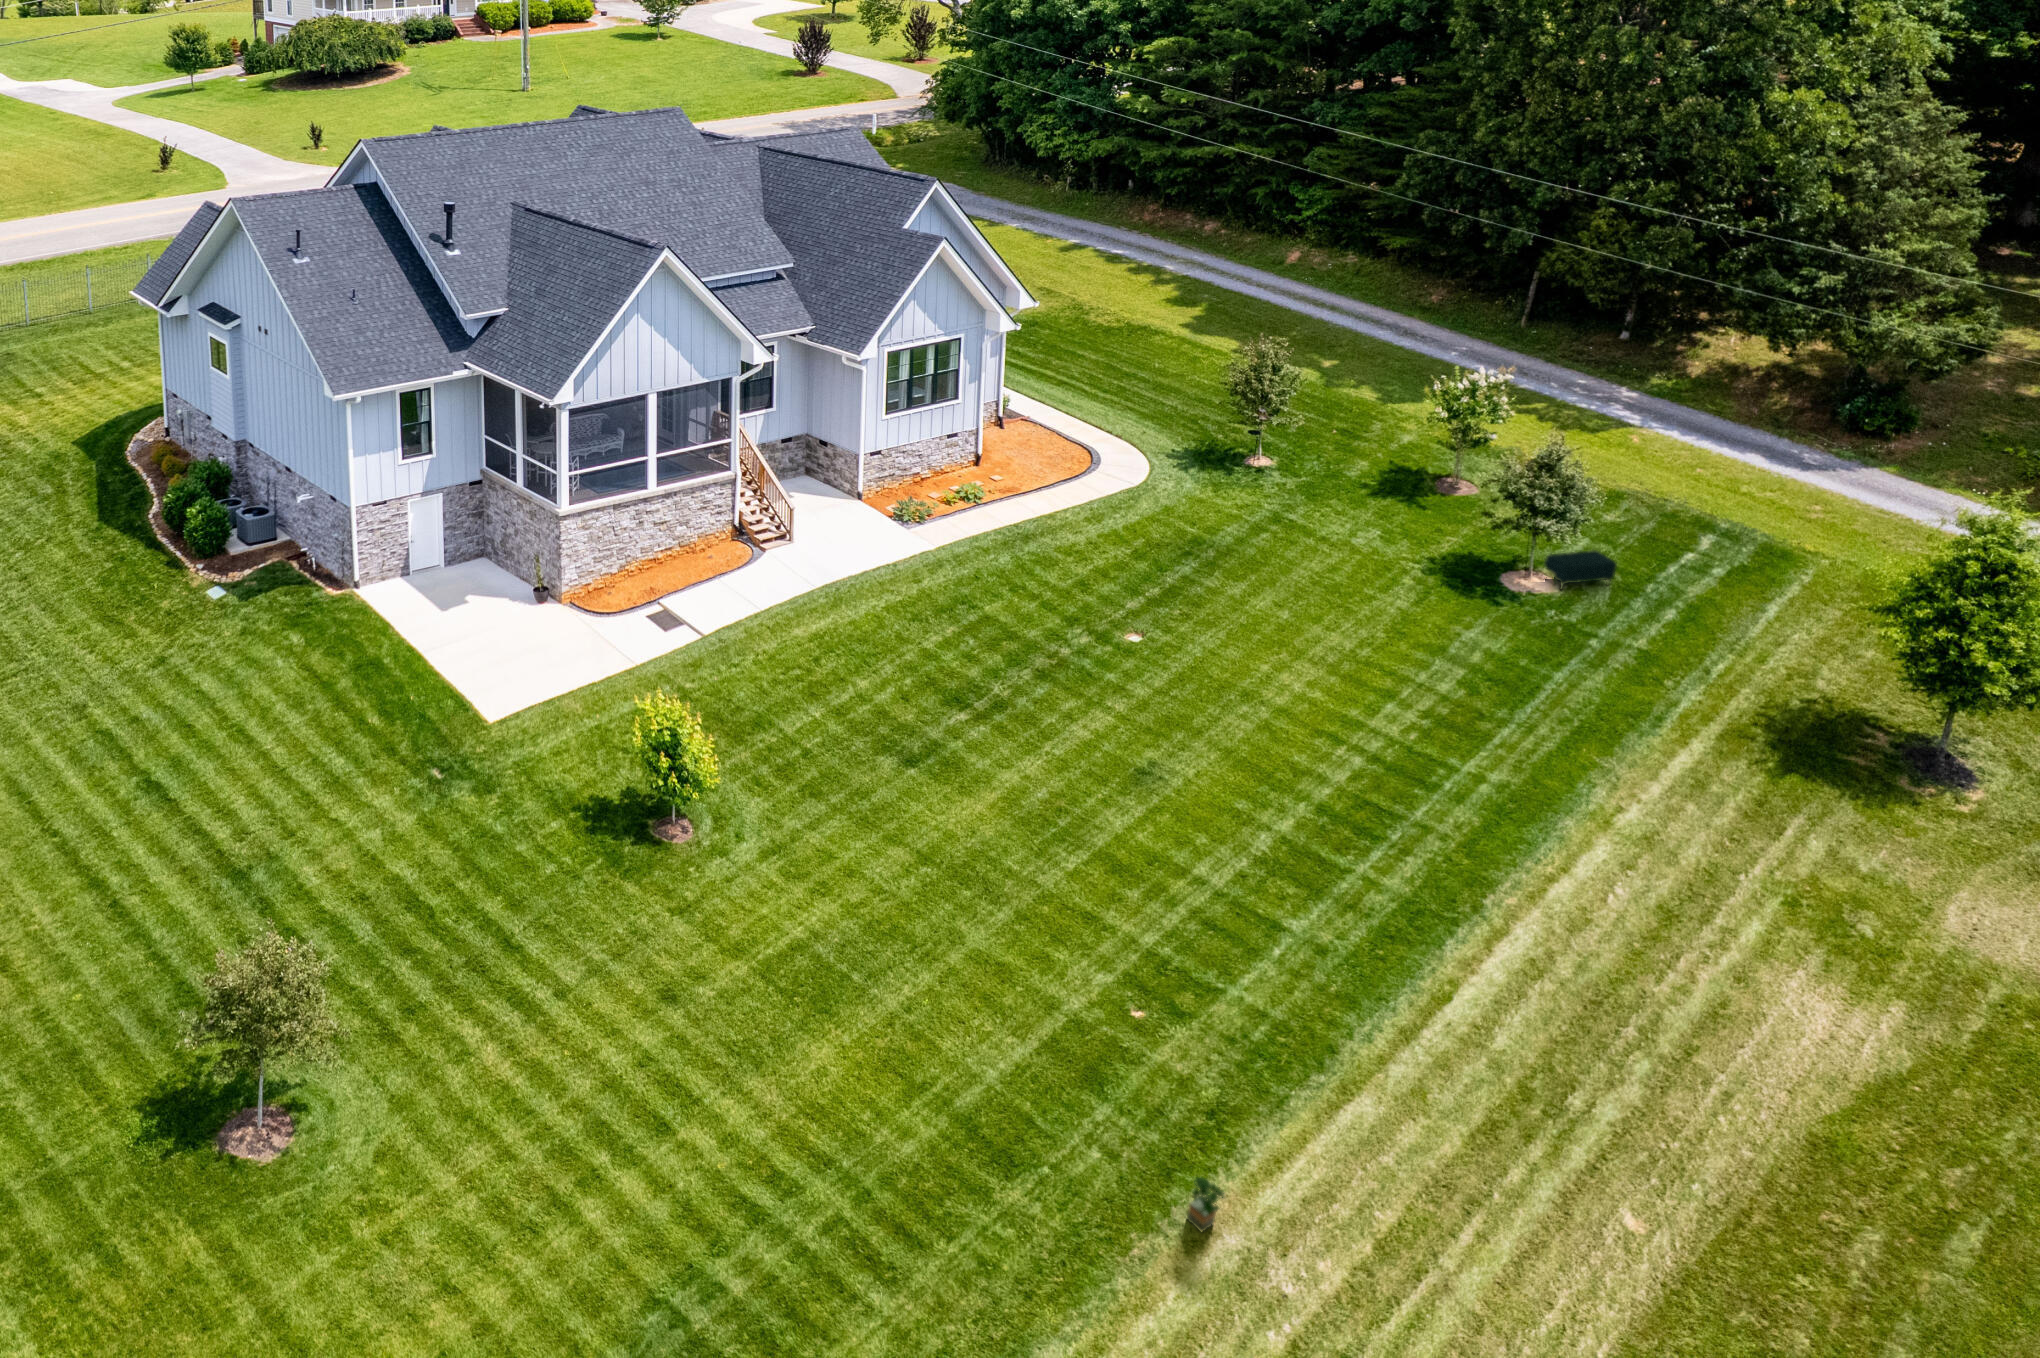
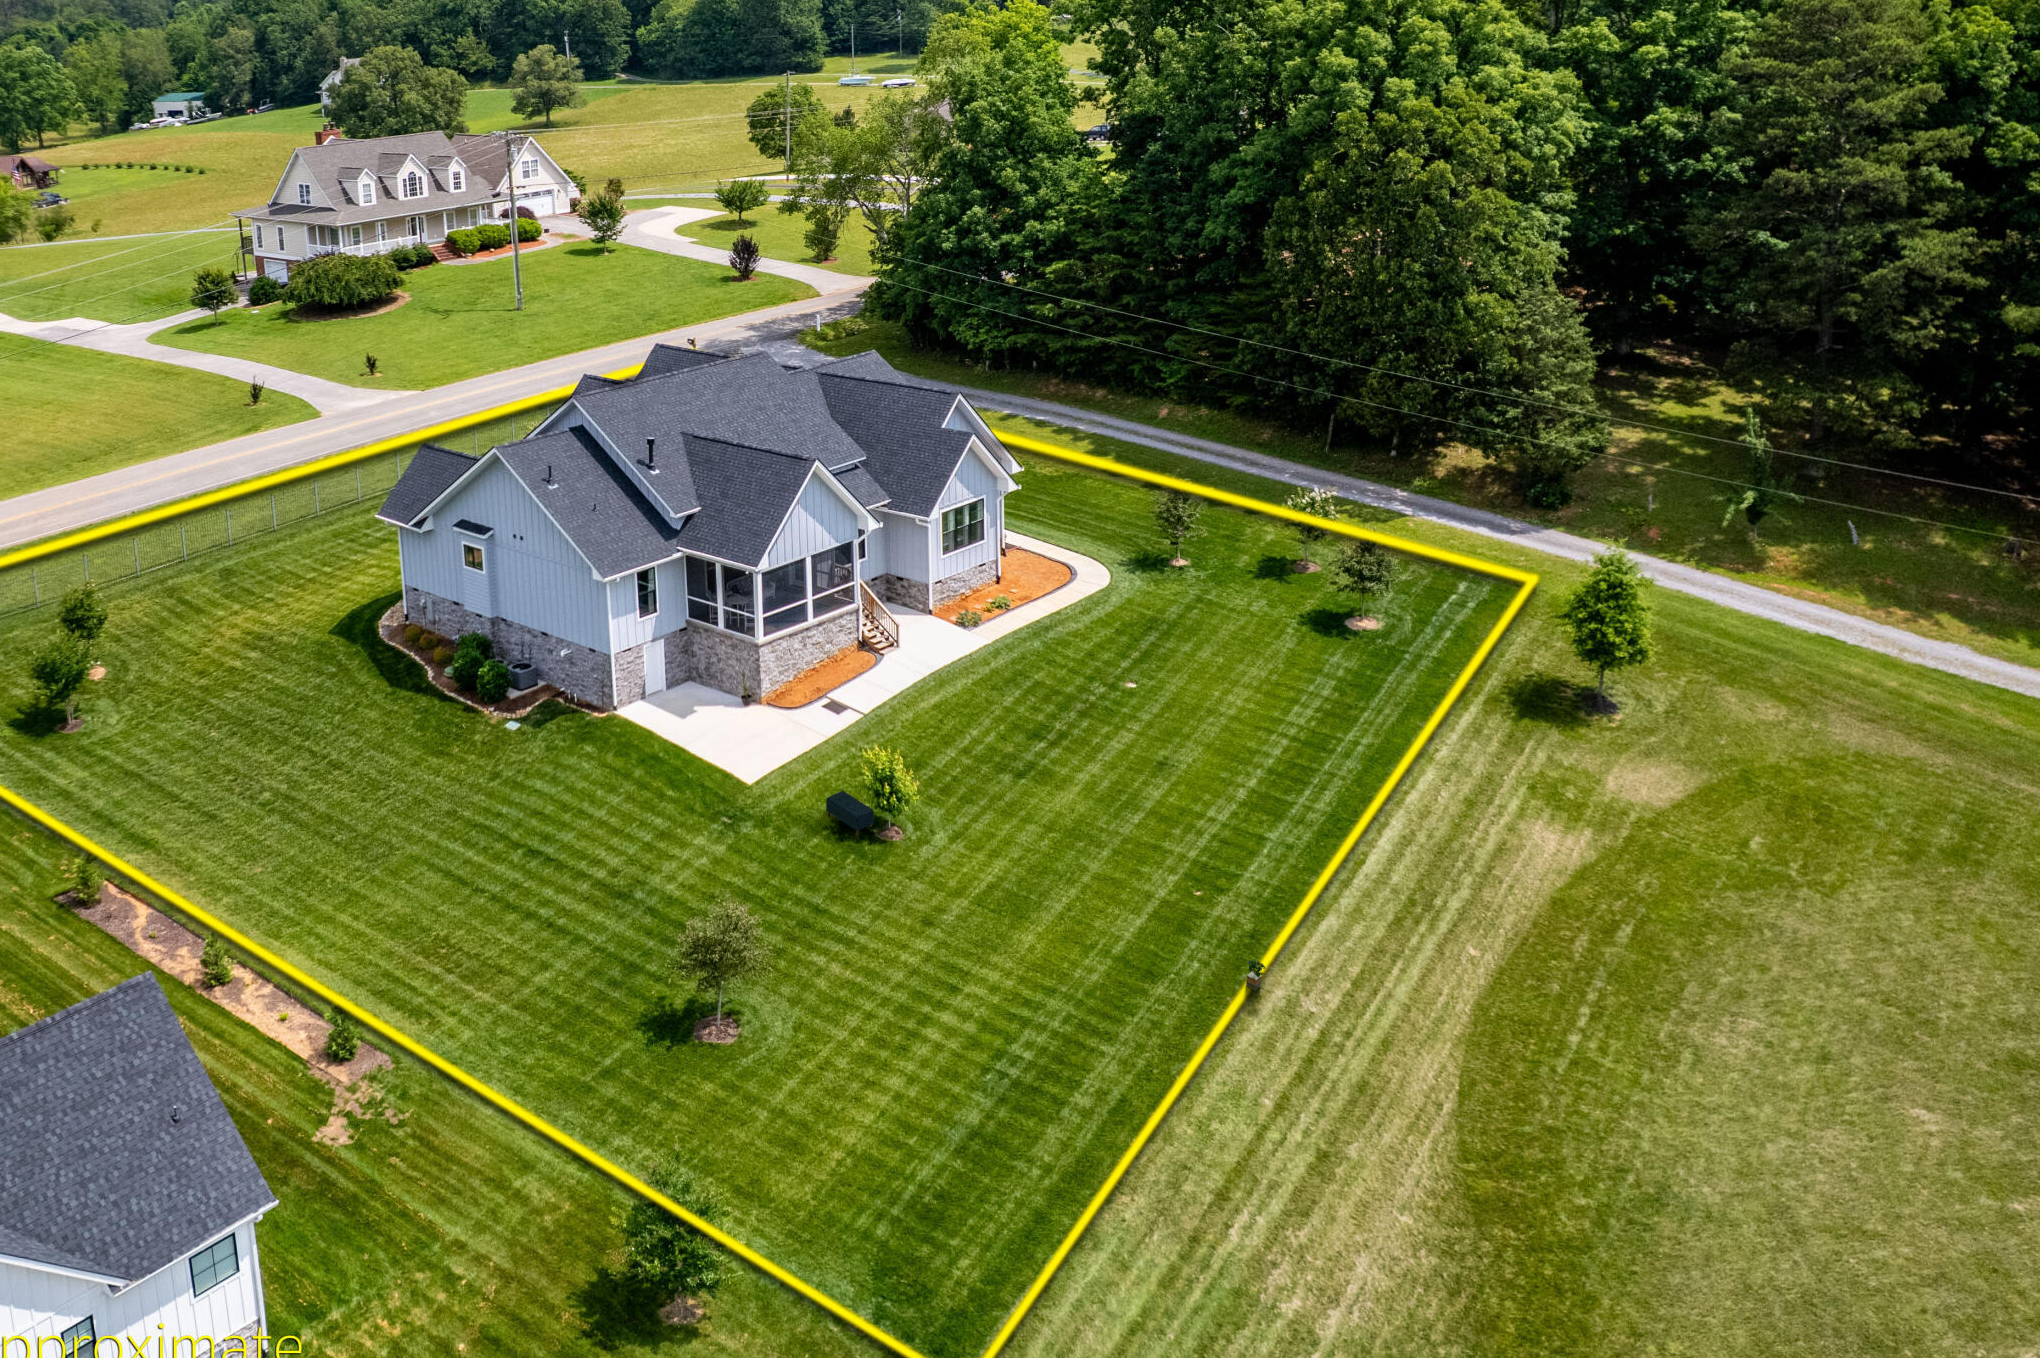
bench: present [1545,550,1617,591] -> present [826,791,874,836]

